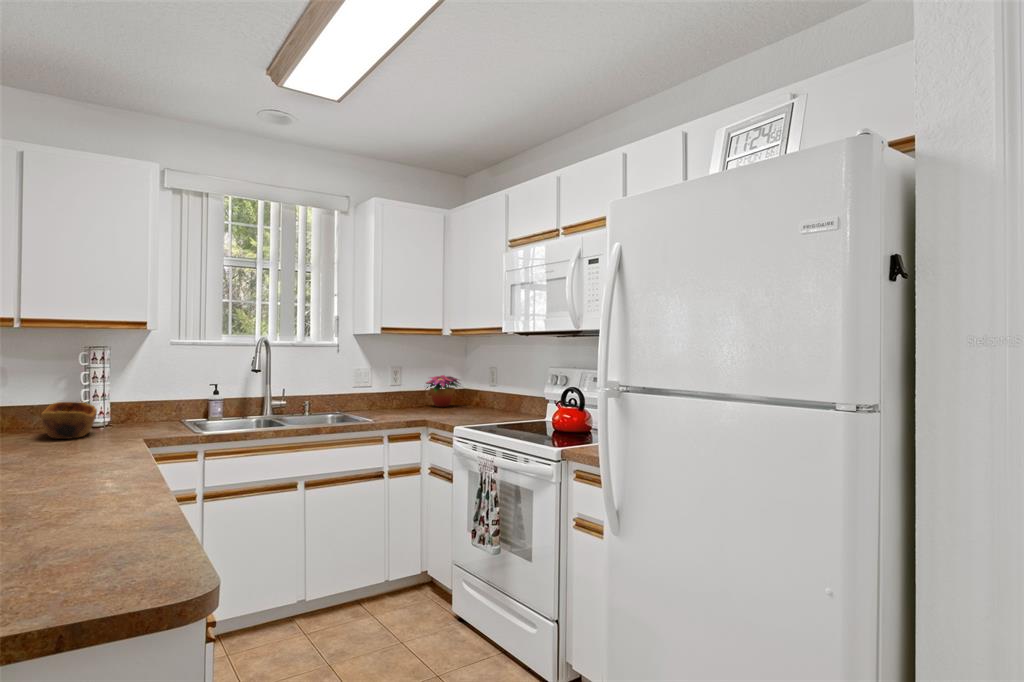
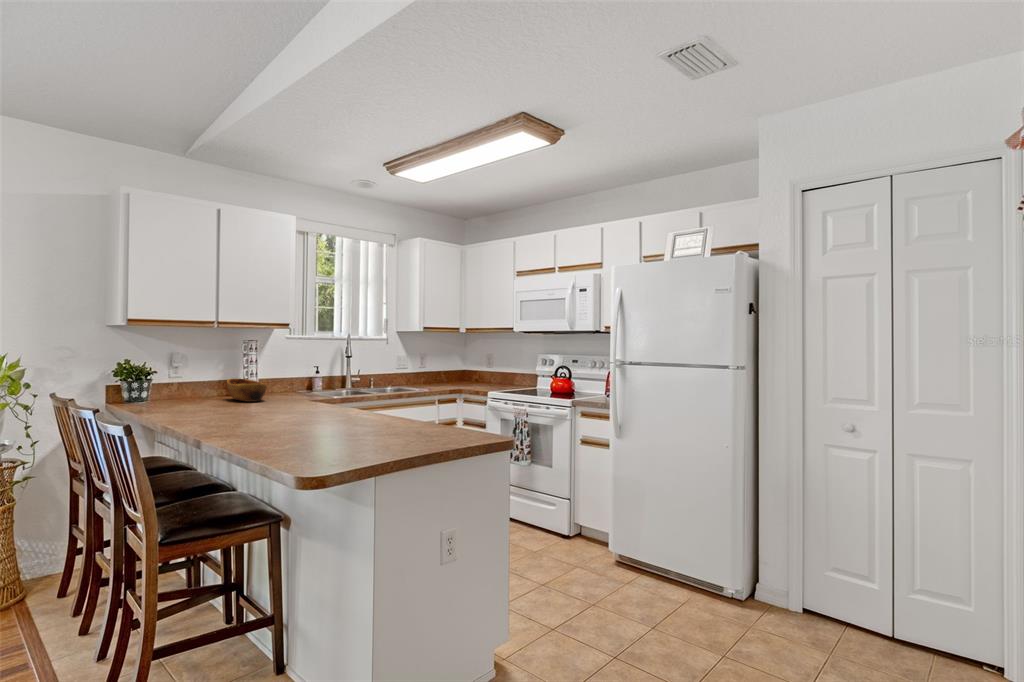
flower arrangement: present [425,375,460,407] -> none [434,360,468,382]

